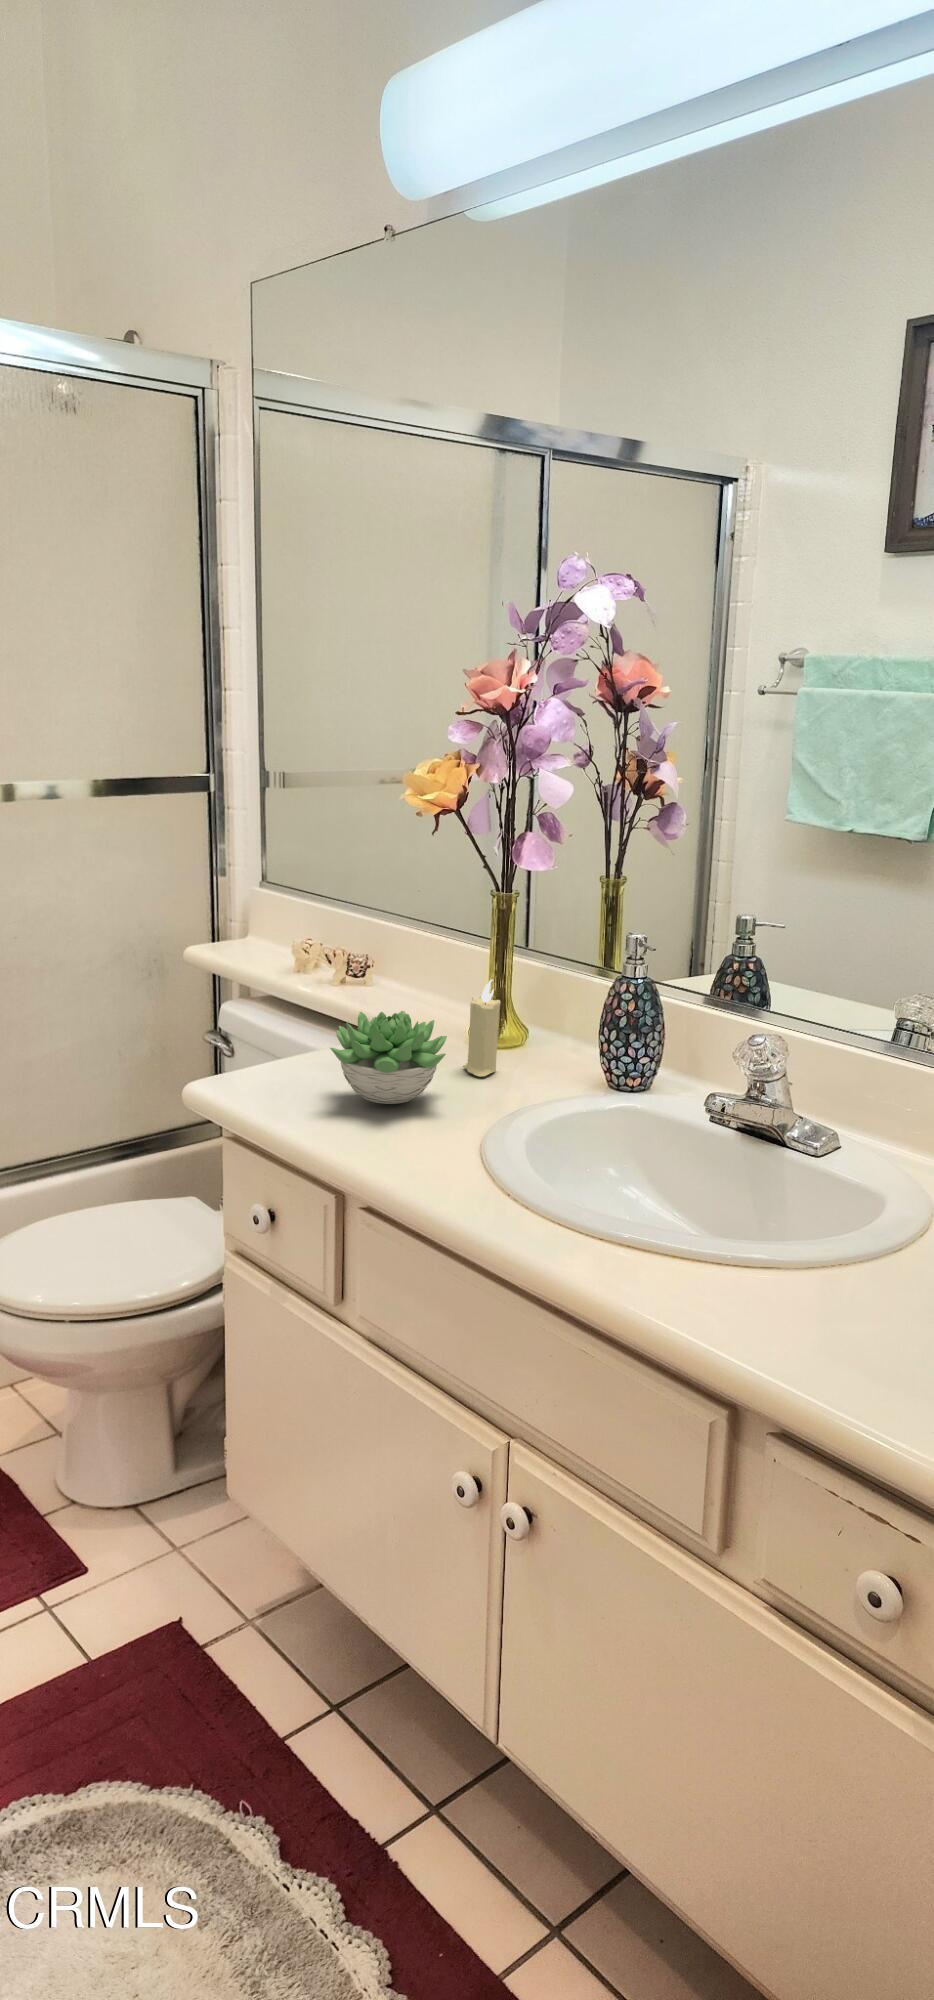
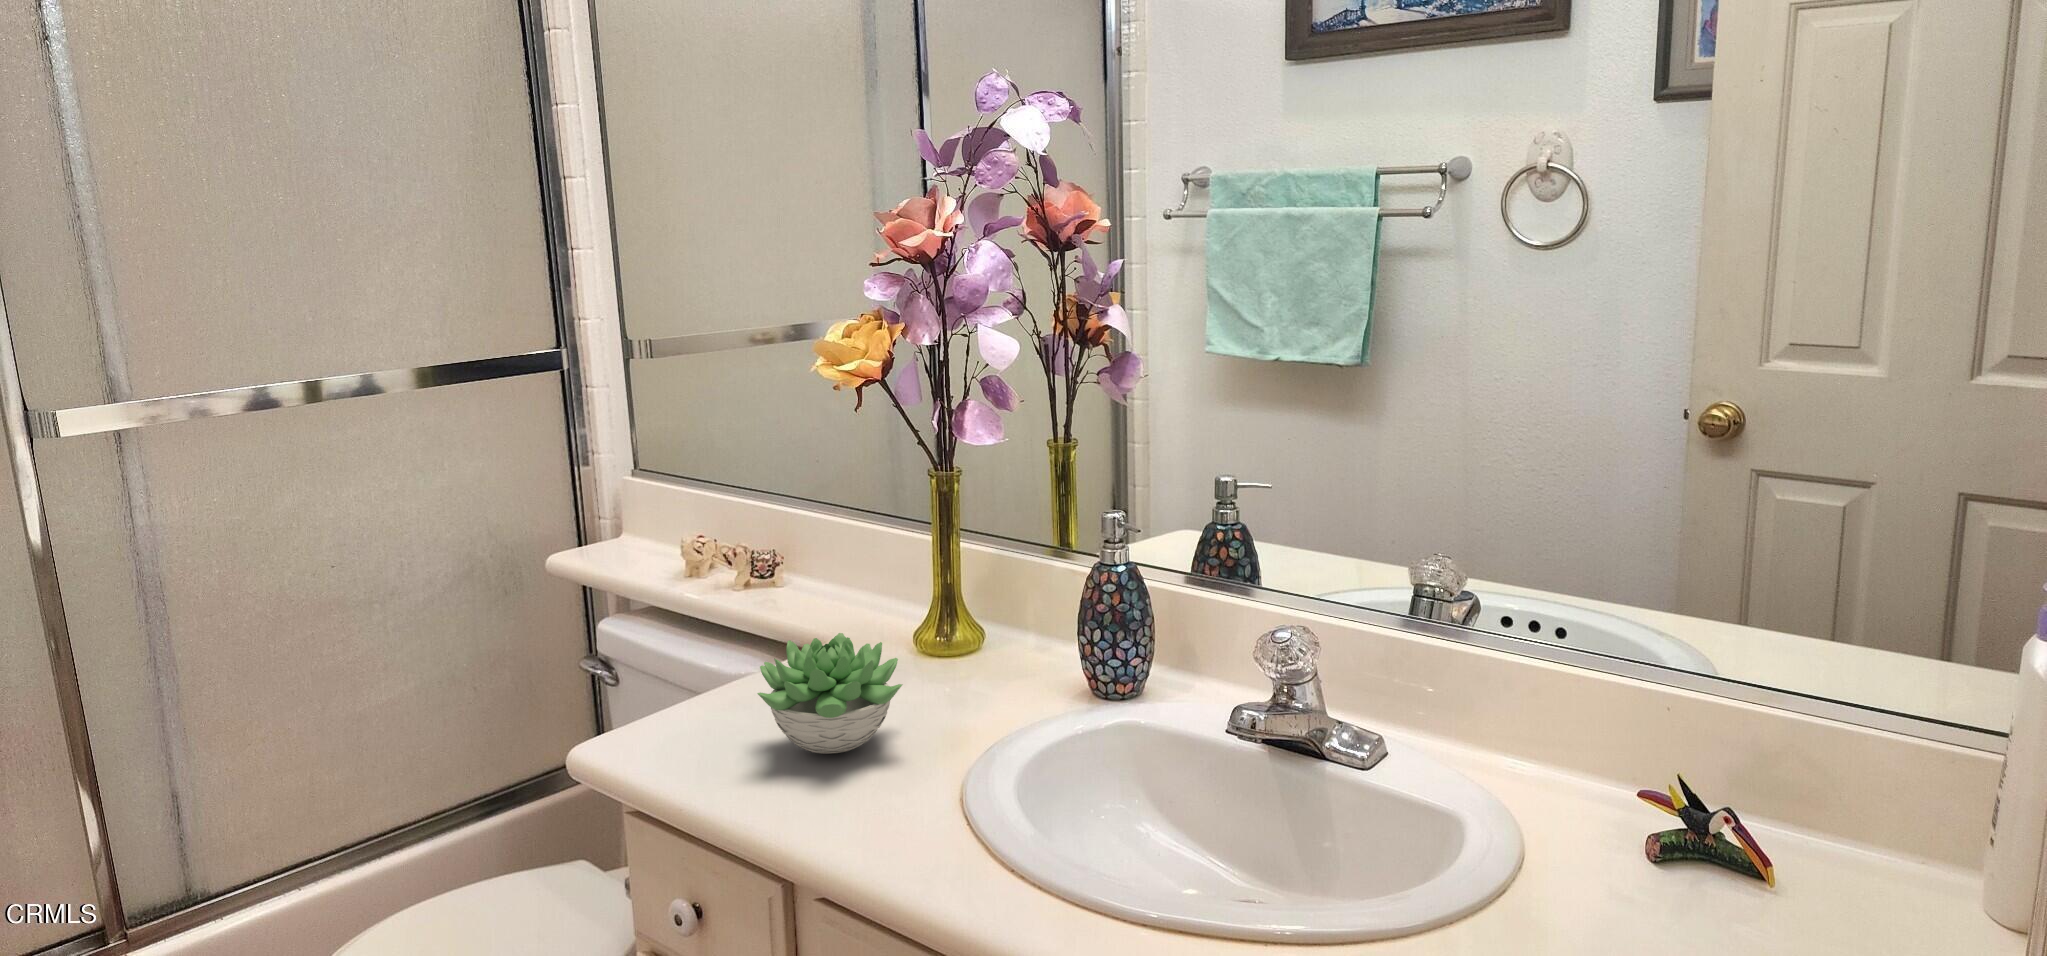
candle: present [463,980,501,1077] -> none [914,581,955,699]

